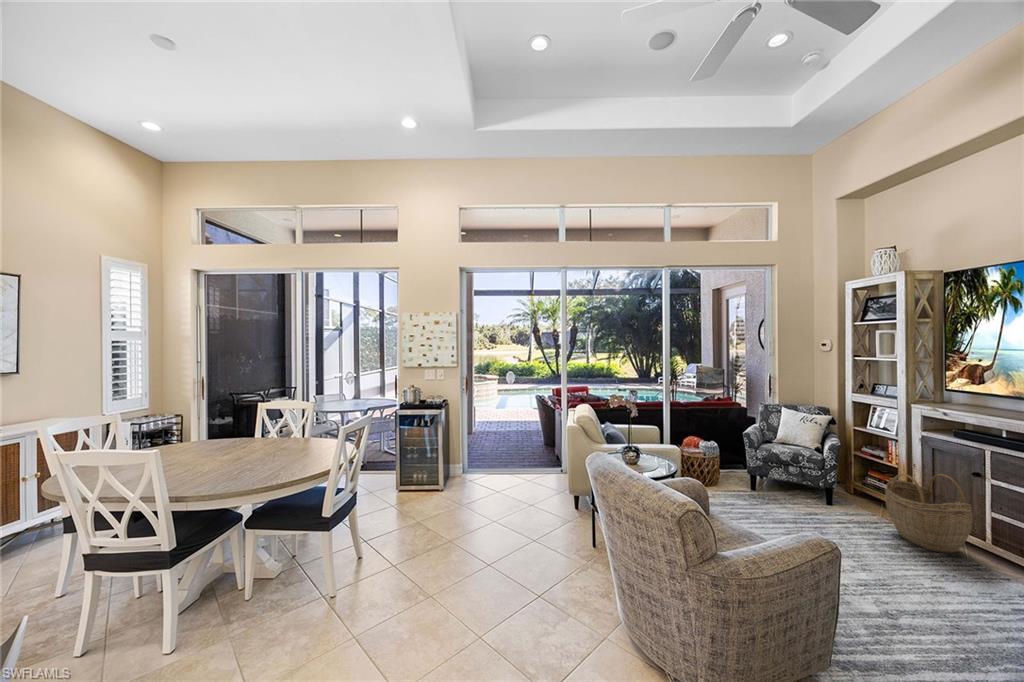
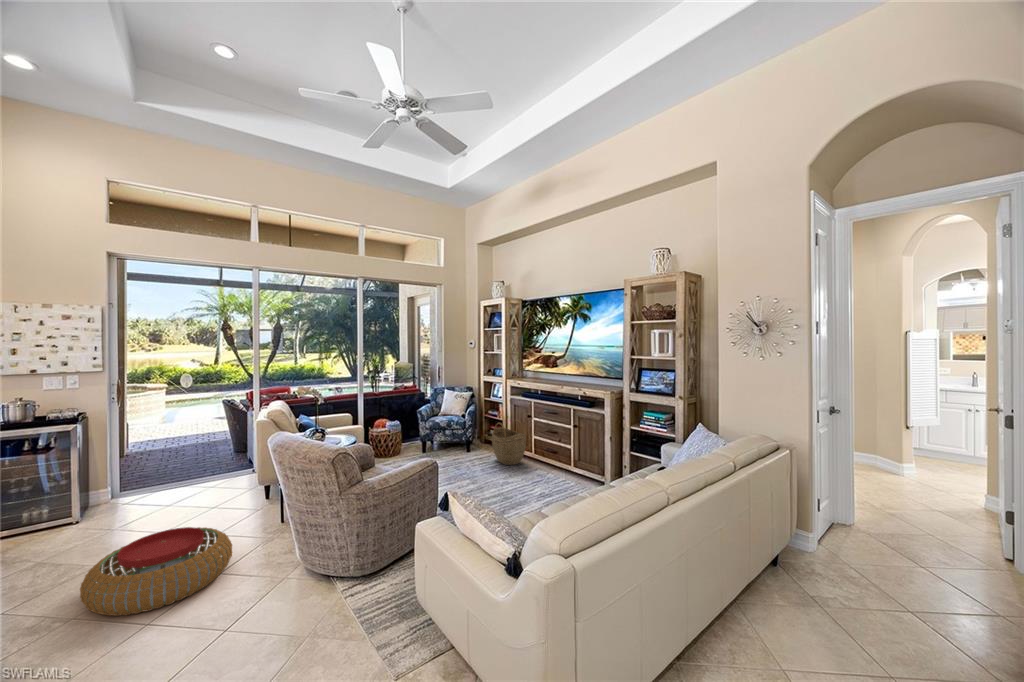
pouf: none [428,531,547,627] -> present [80,527,232,616]

